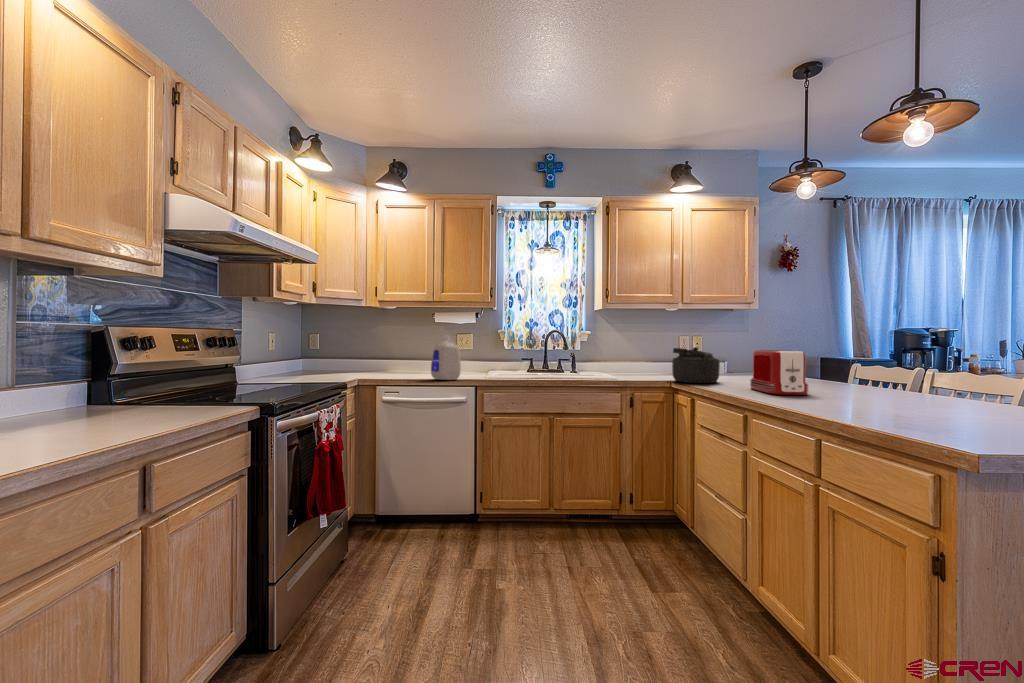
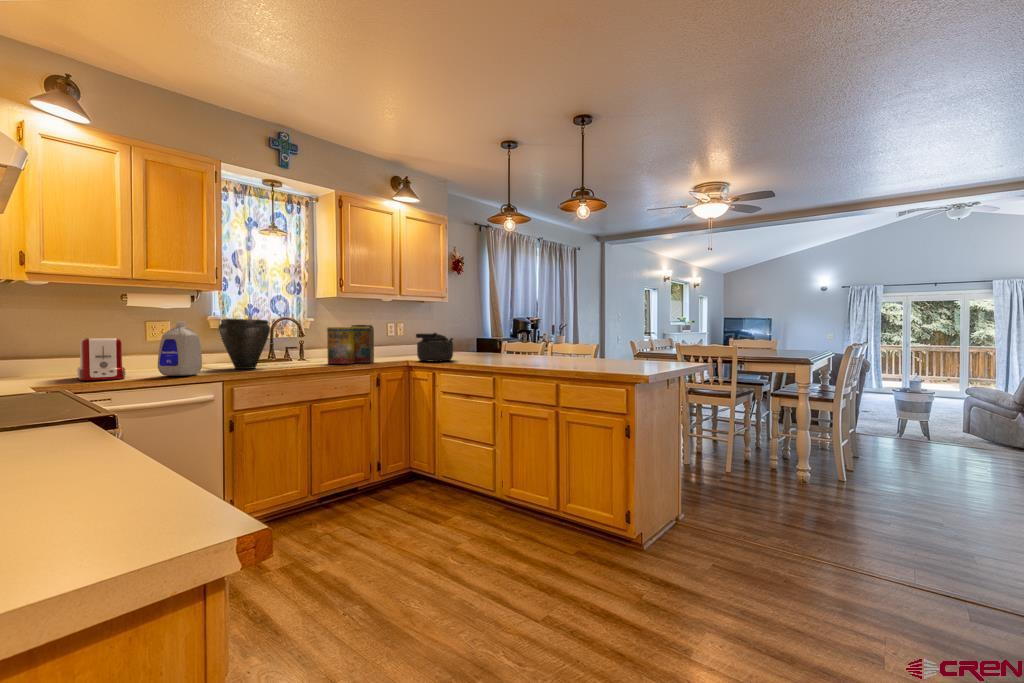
vase: none [485,332,525,377] -> present [218,319,270,369]
cereal box: none [576,338,626,379] -> present [327,325,374,364]
toaster: present [750,350,809,395] -> present [77,338,126,381]

